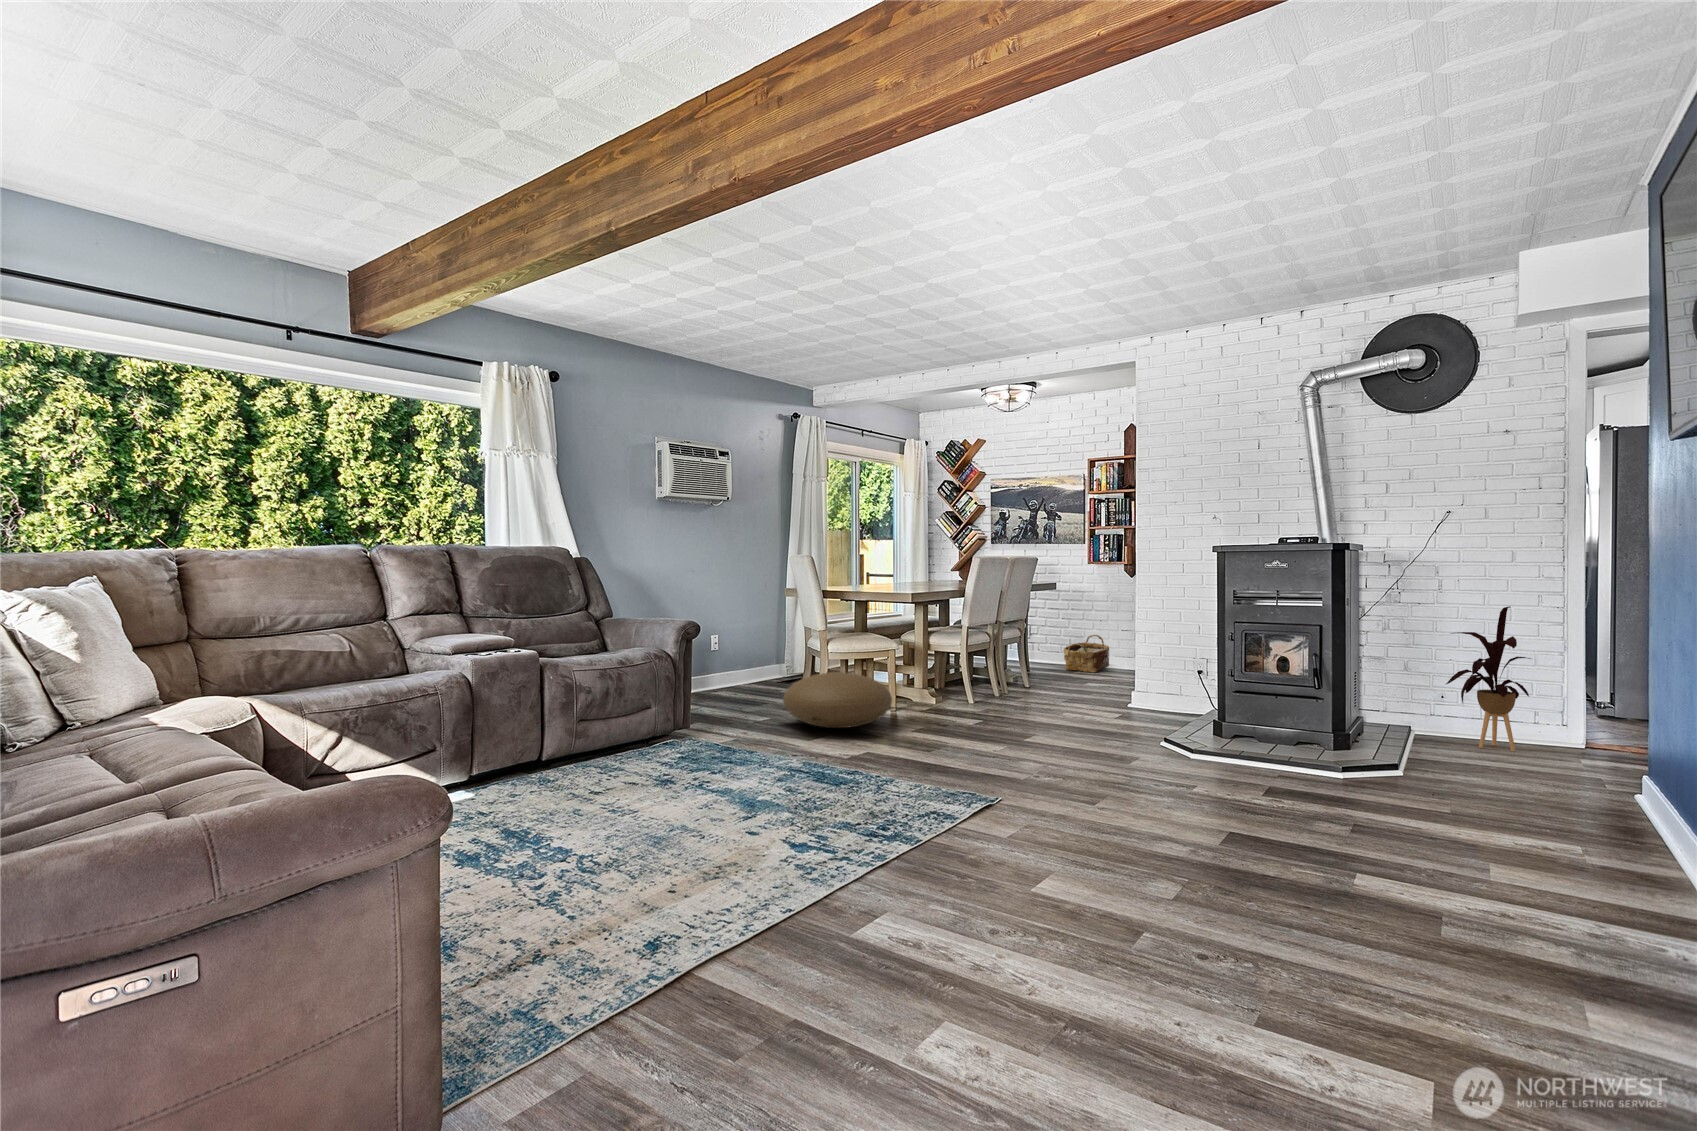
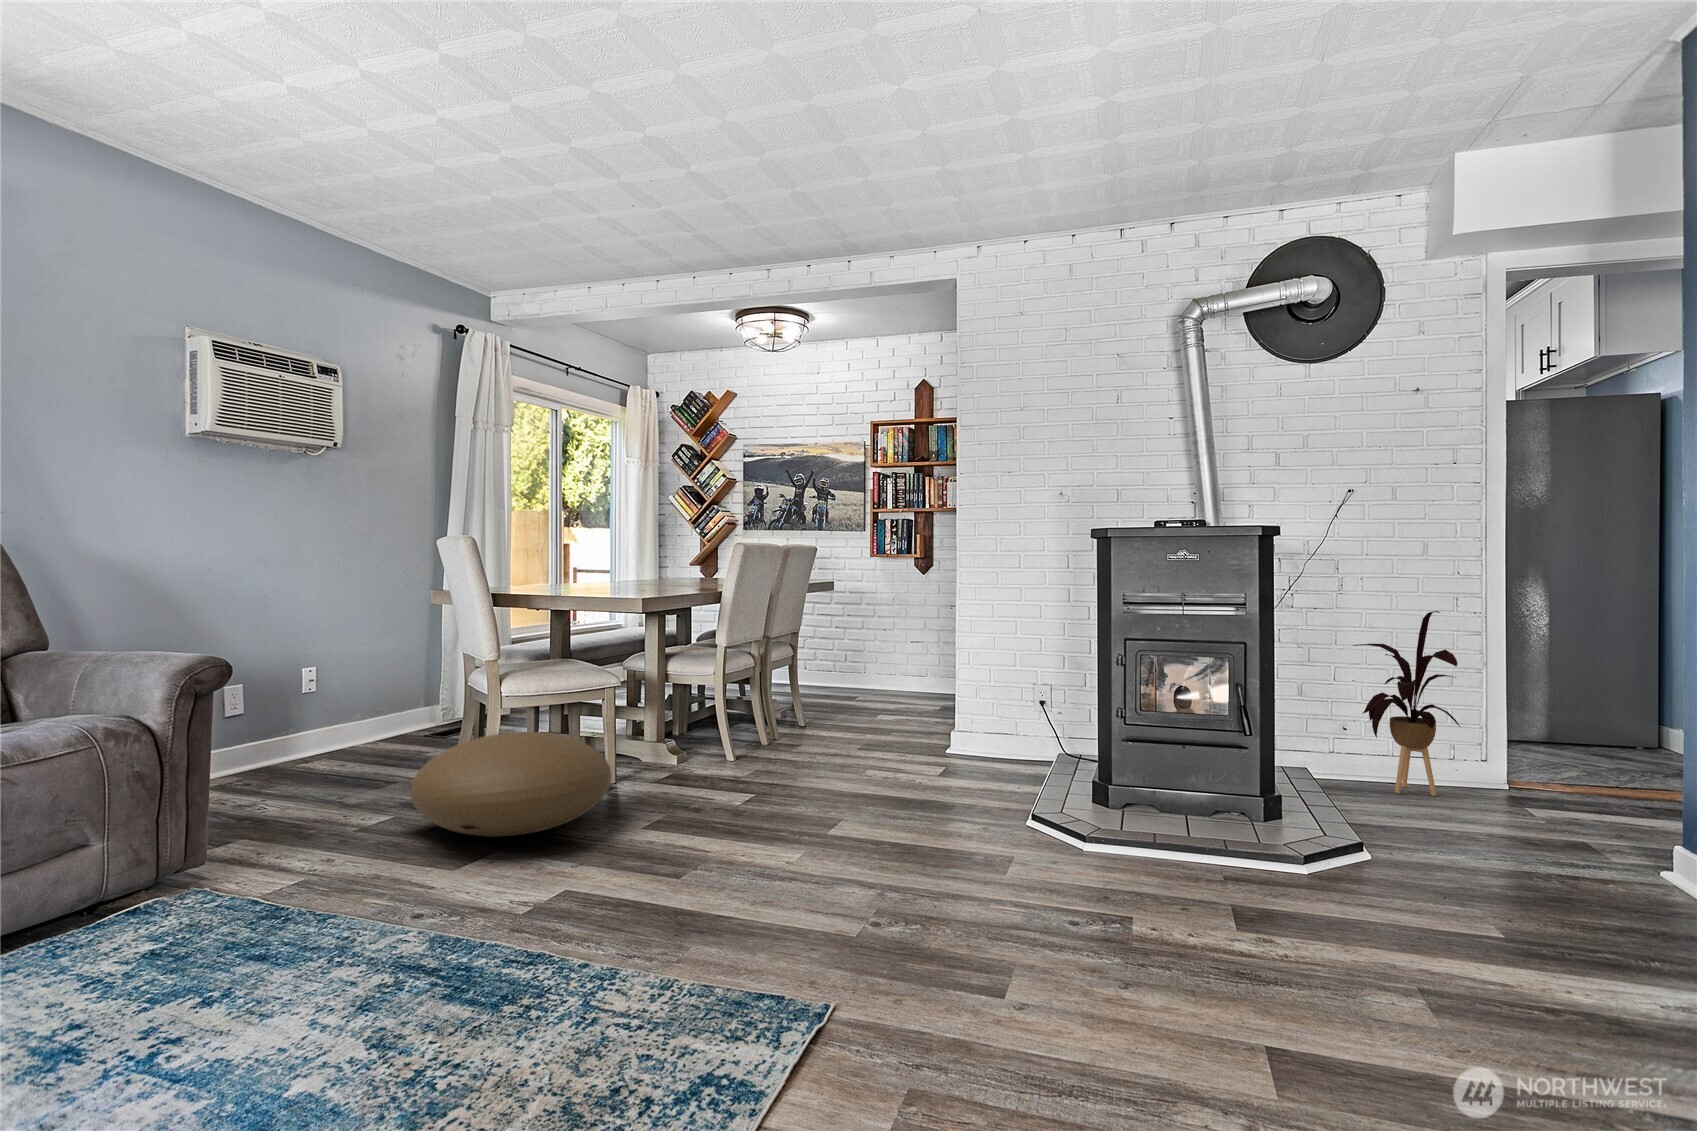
woven basket: present [1064,635,1109,673] -> none [842,647,897,696]

